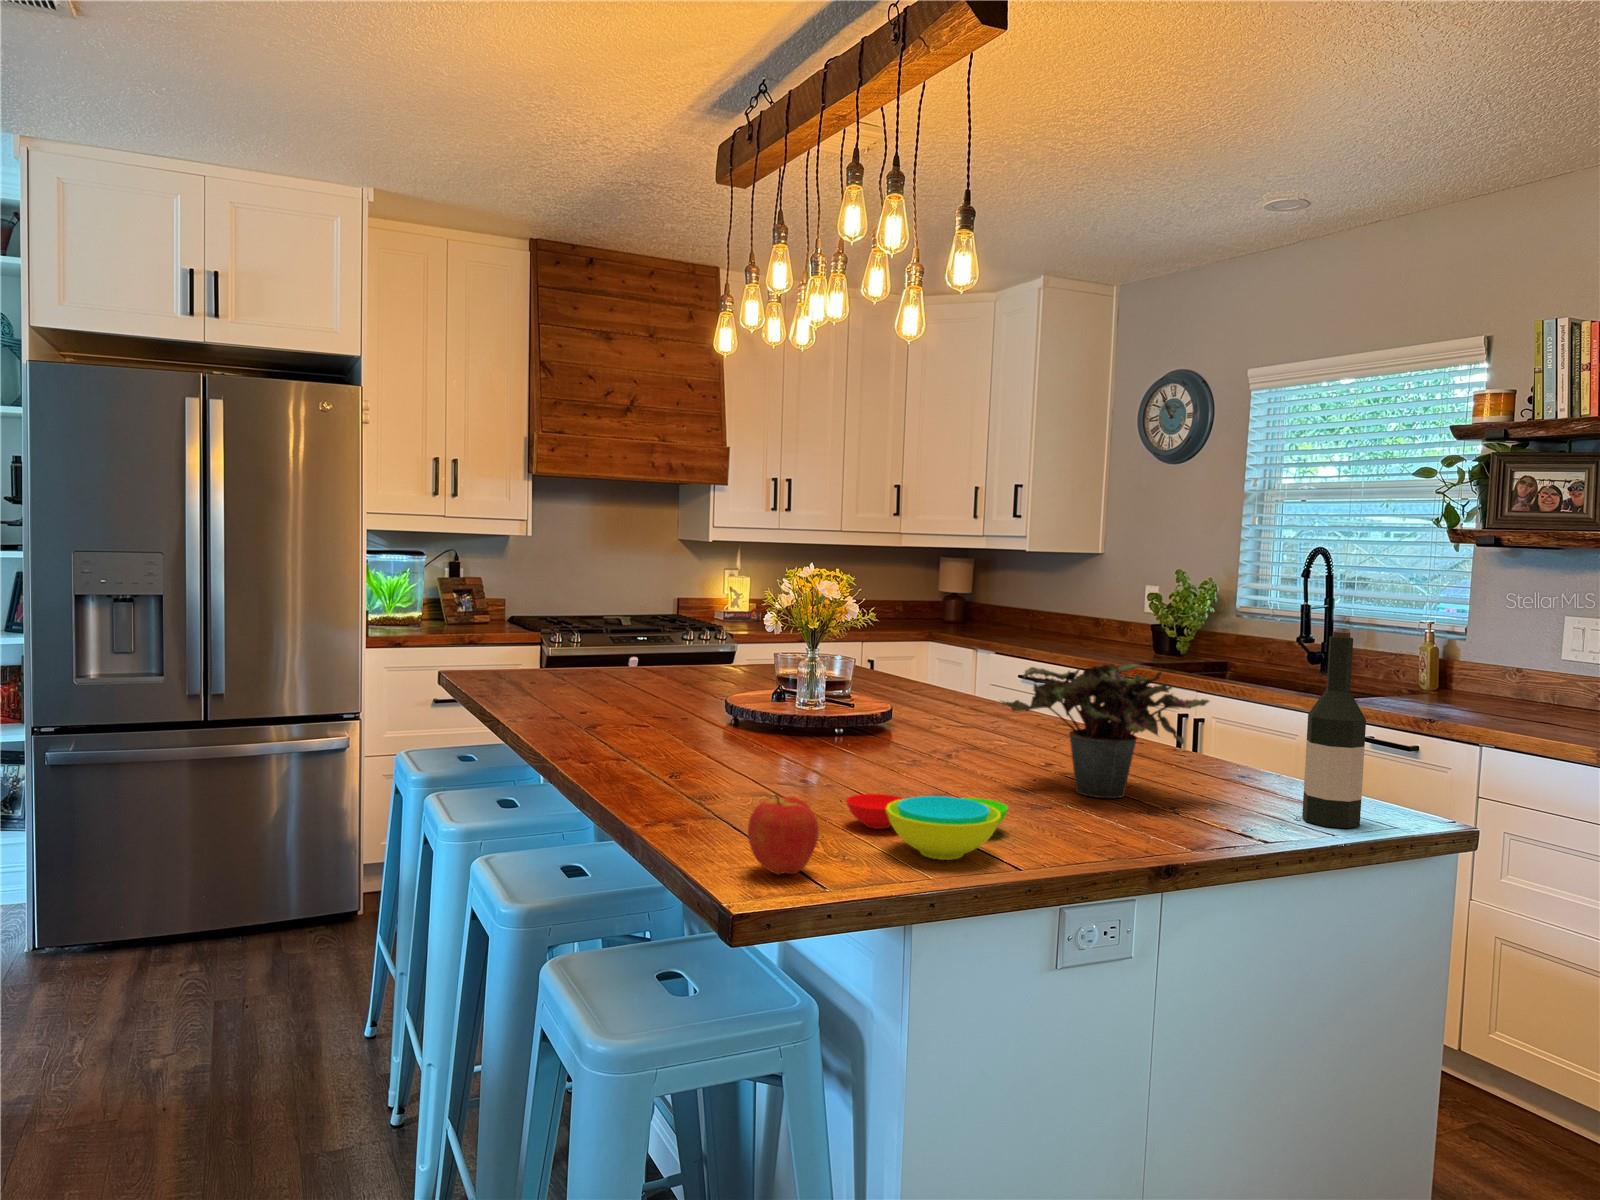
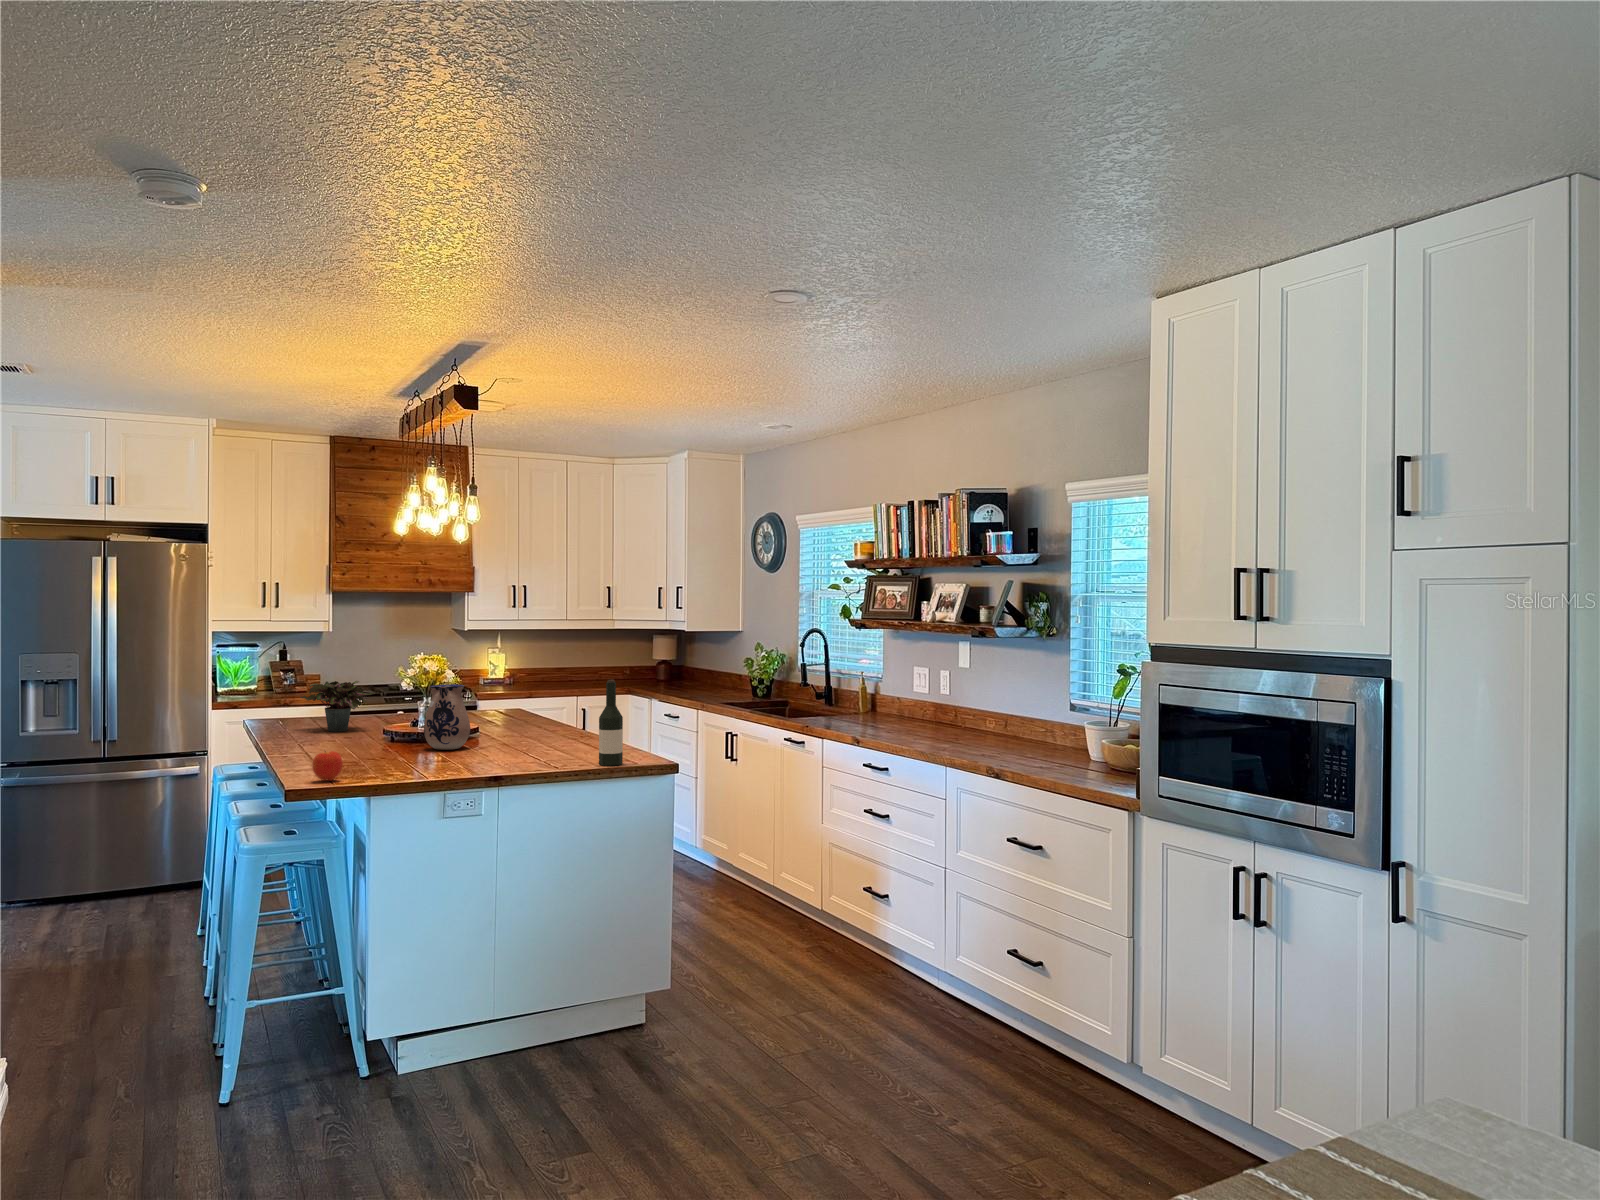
ceramic pitcher: none [831,626,920,758] -> present [424,684,470,750]
potted plant: present [1002,663,1209,798] -> present [300,681,375,732]
bowl: present [846,794,1008,860] -> none [380,754,451,777]

